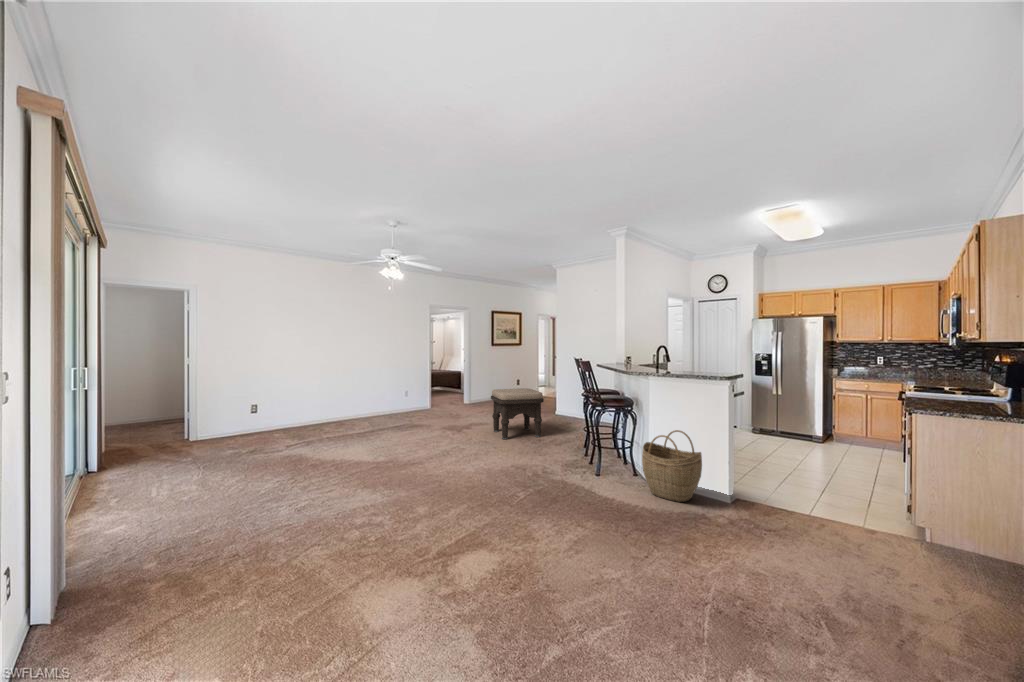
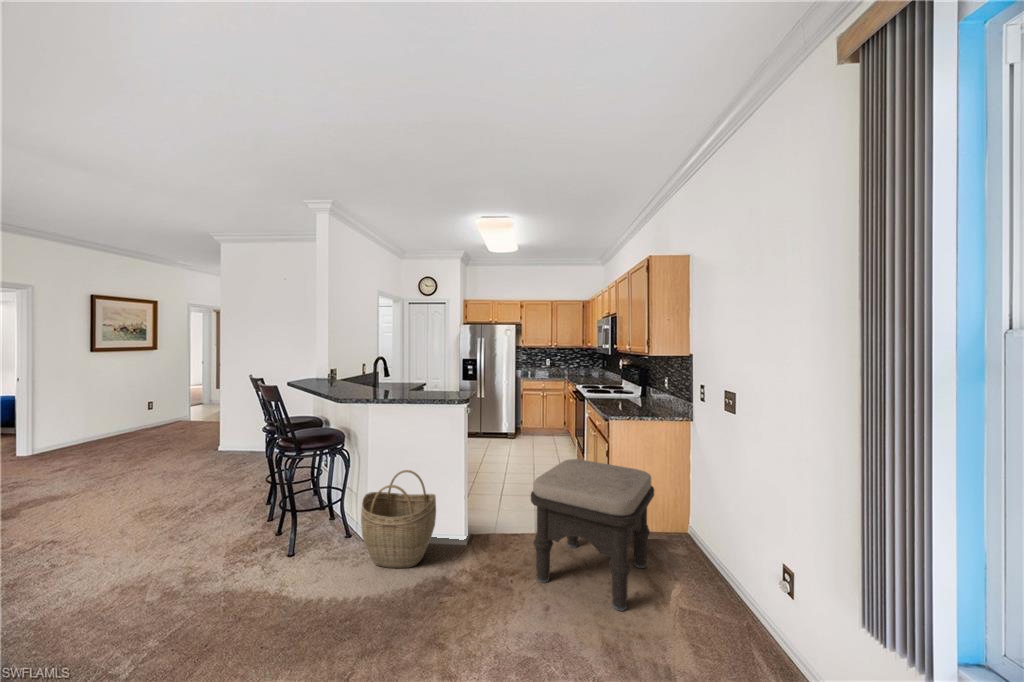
ottoman: present [491,388,544,439] -> present [531,459,654,611]

